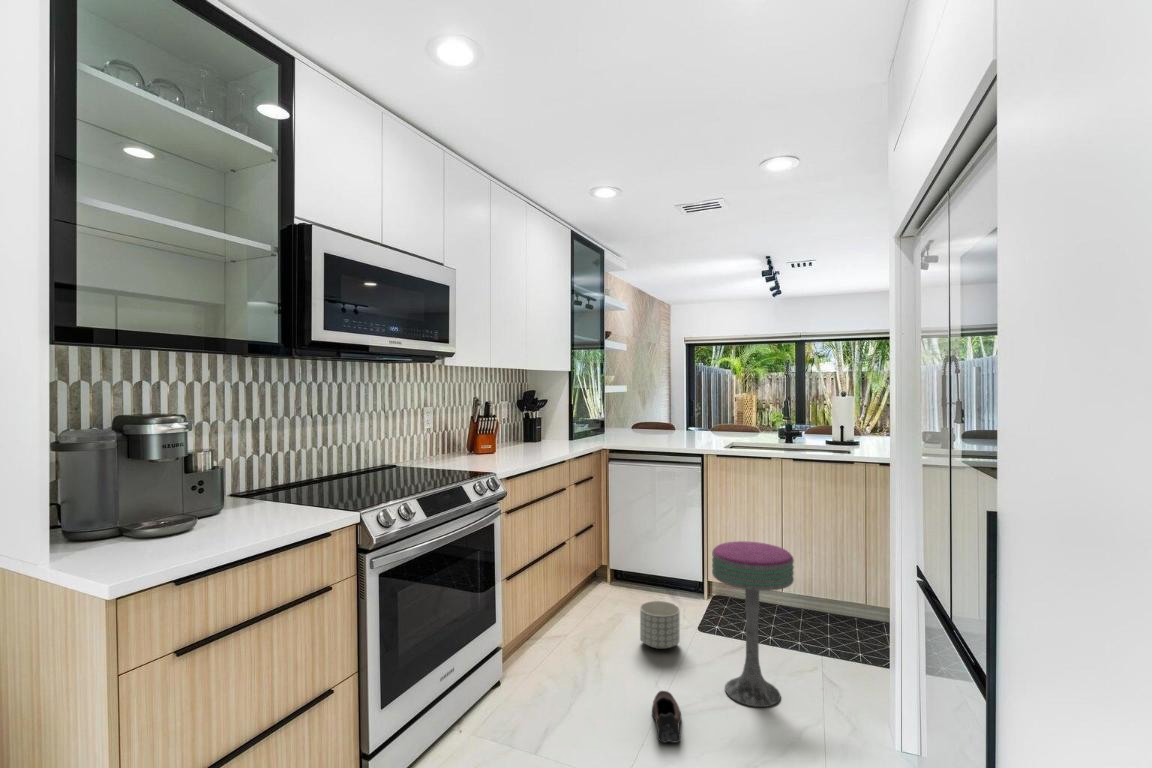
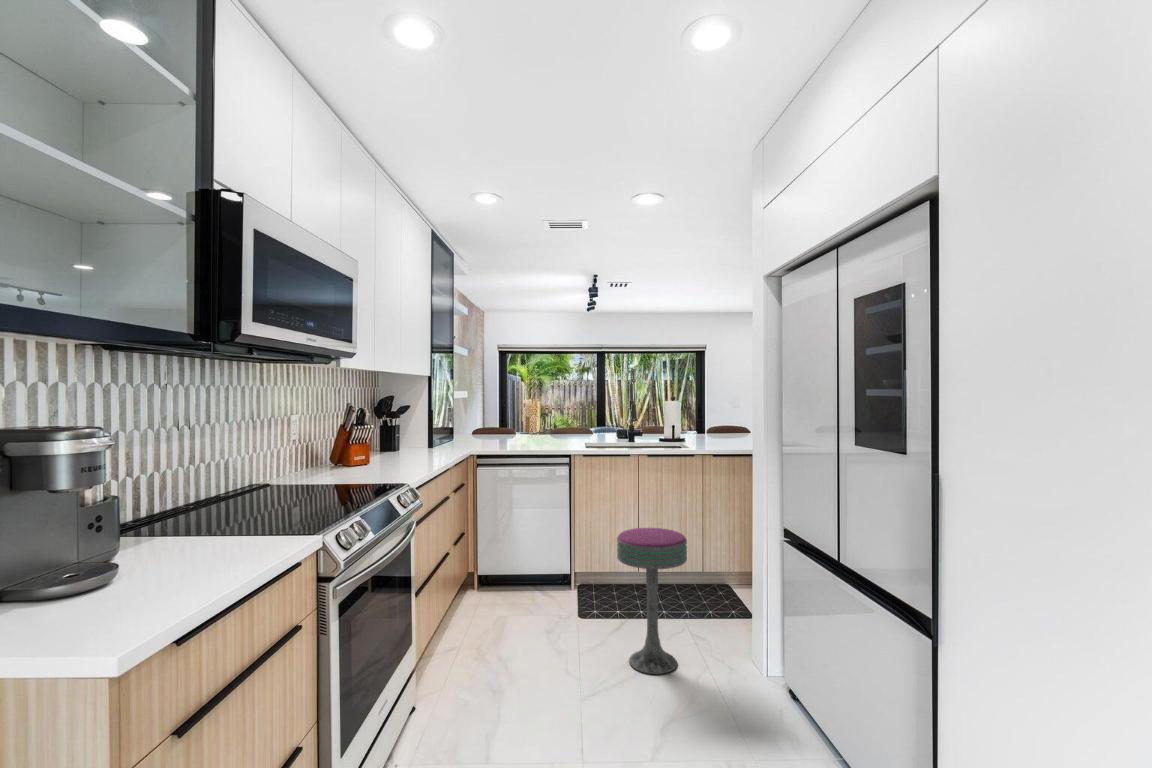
planter: present [640,601,680,649] -> none [536,596,573,642]
shoe: present [652,691,681,743] -> none [580,678,620,725]

